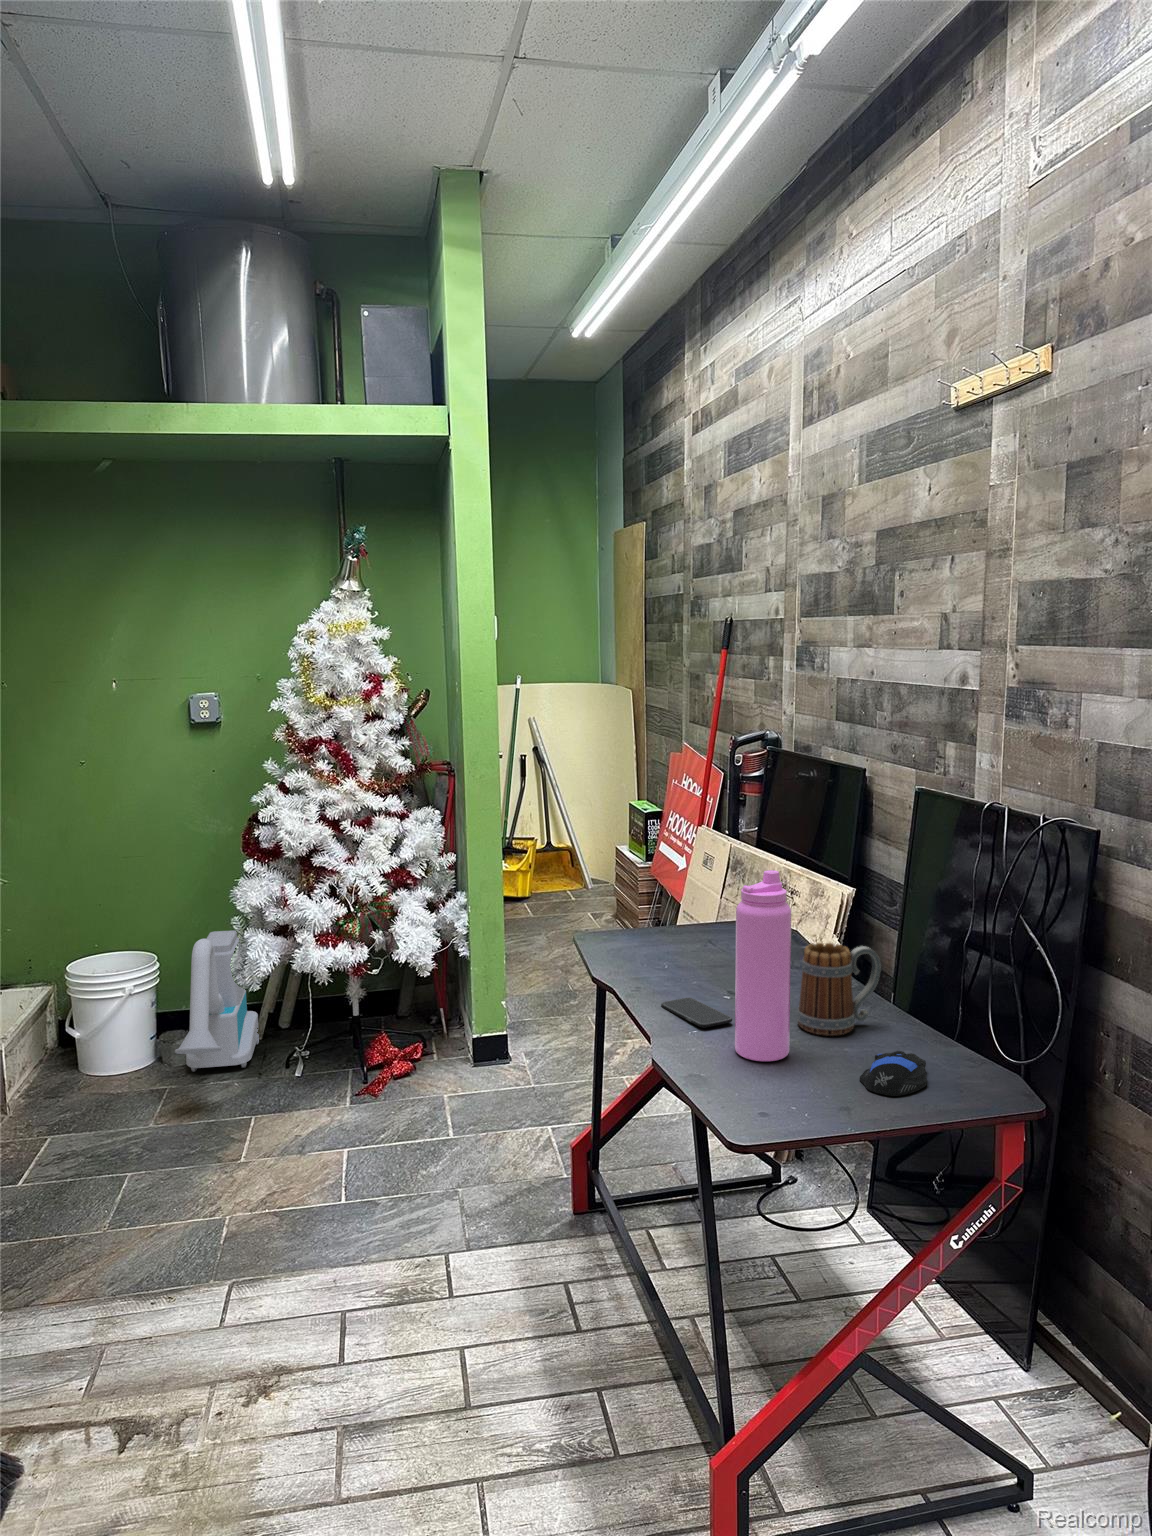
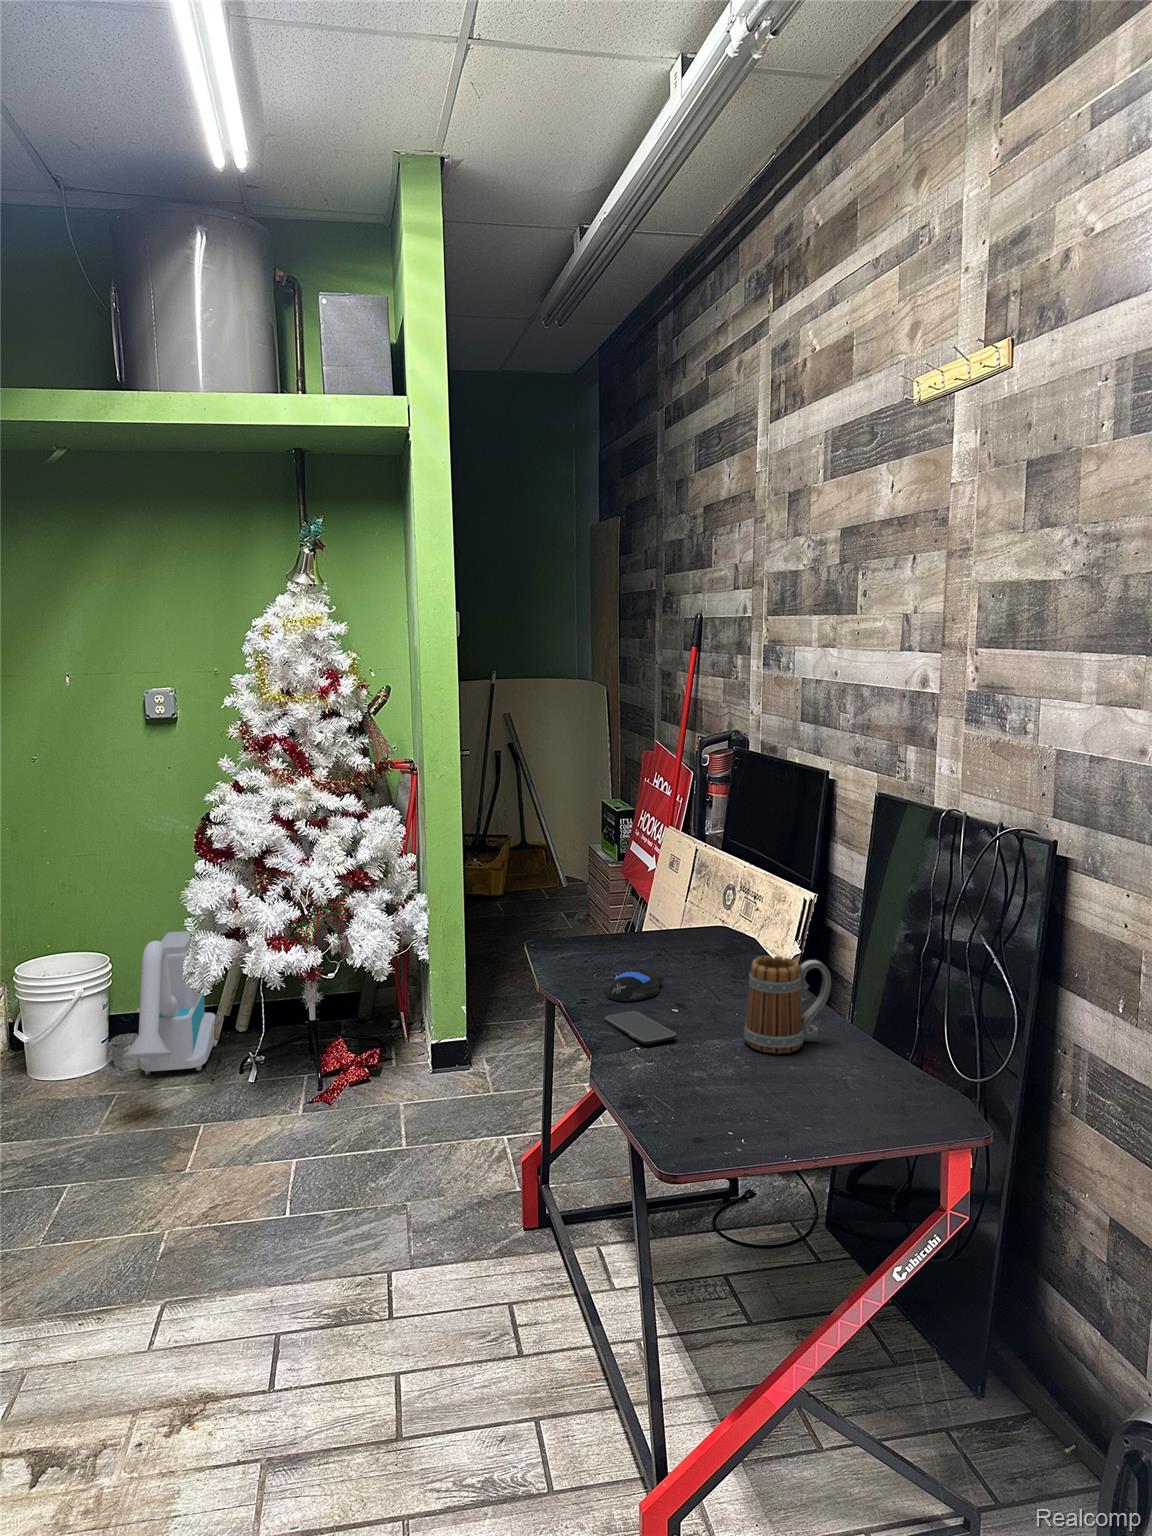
water bottle: present [735,870,791,1062] -> none [676,882,735,1082]
computer mouse: present [860,1051,927,1096] -> present [605,969,663,1001]

